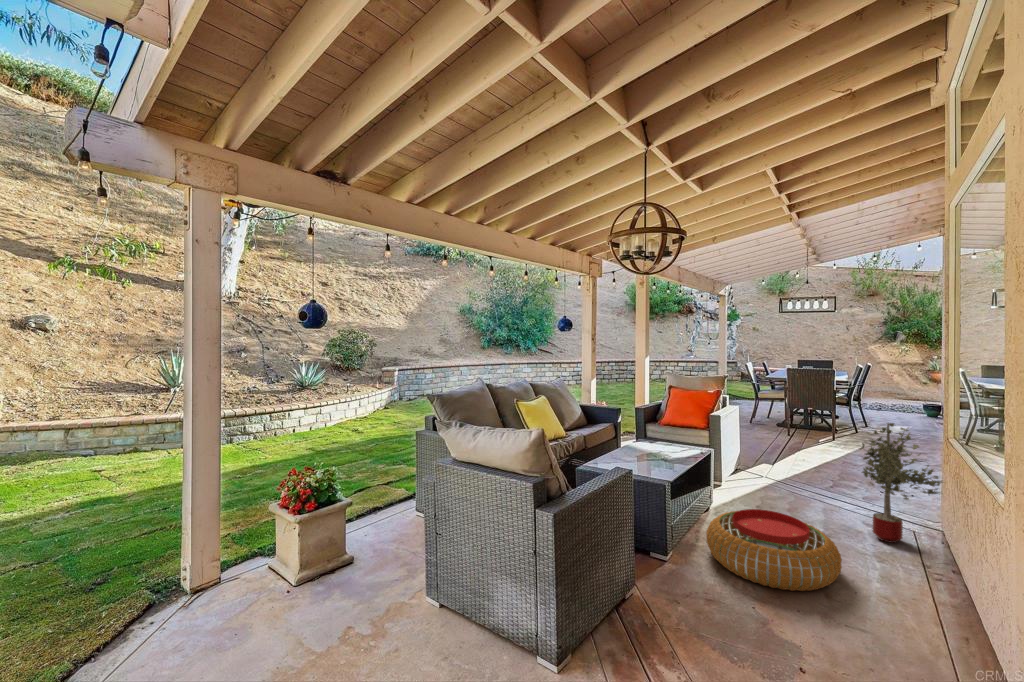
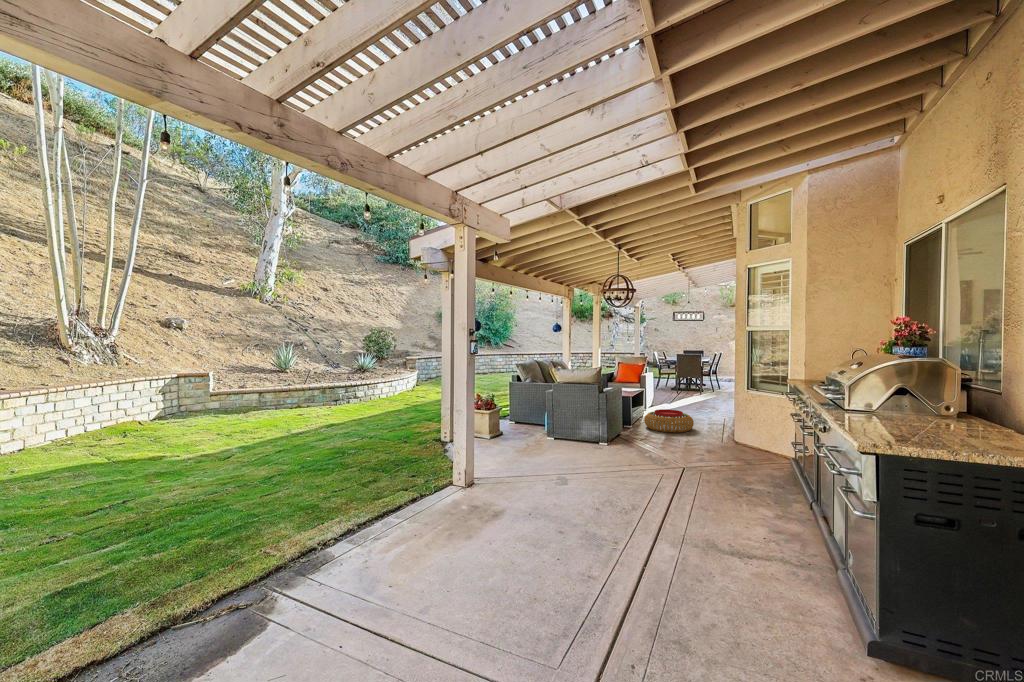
potted tree: present [860,423,942,543] -> none [702,373,732,423]

